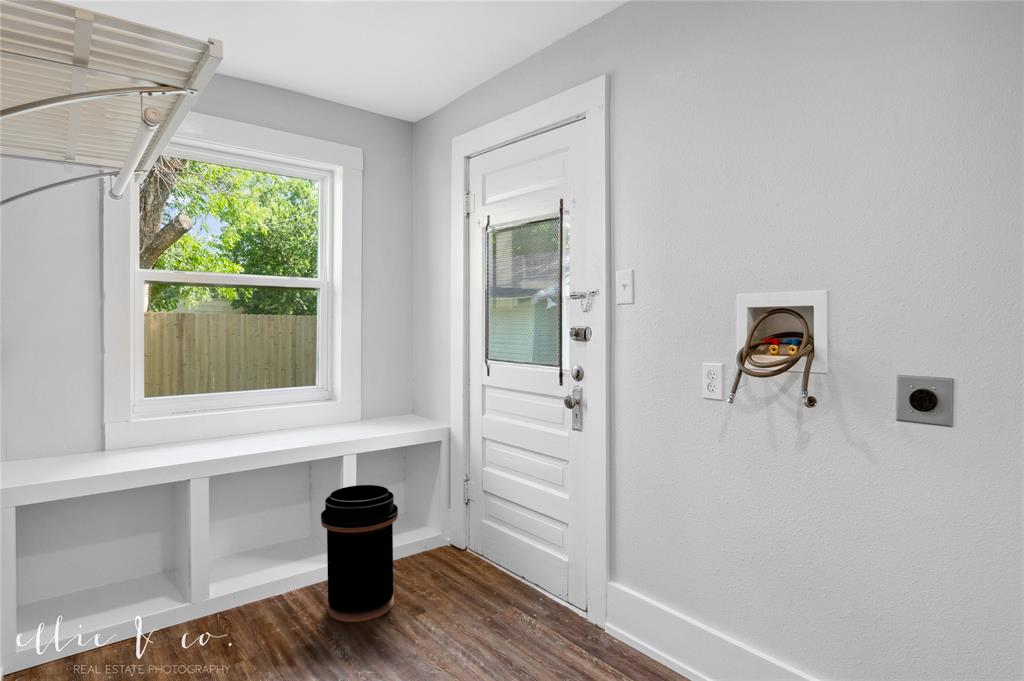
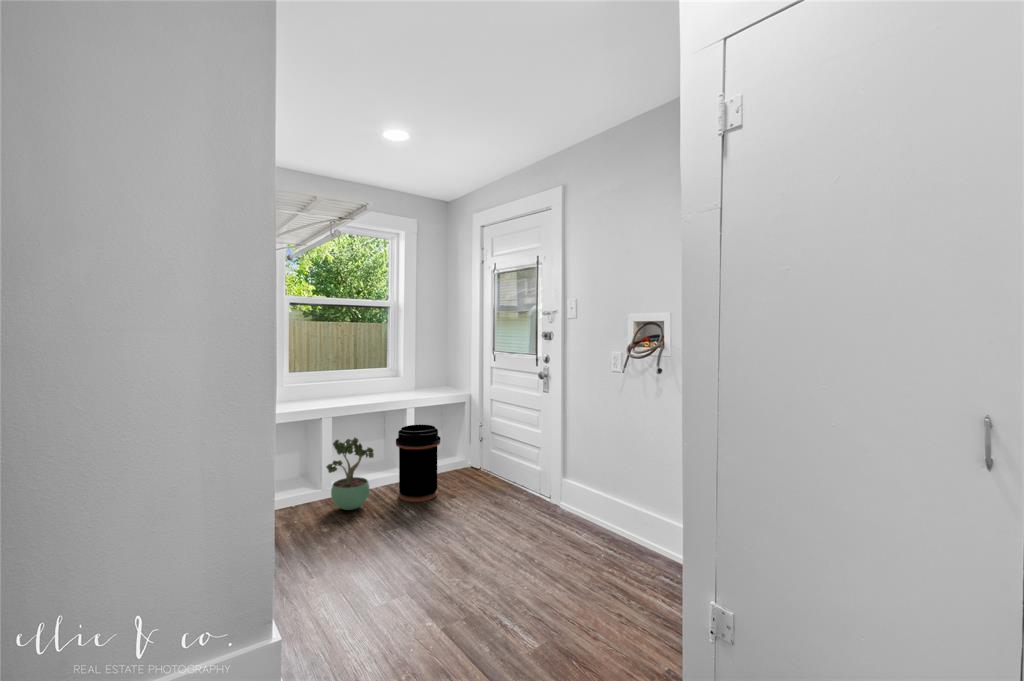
potted plant: none [193,516,279,645] -> present [326,438,374,510]

